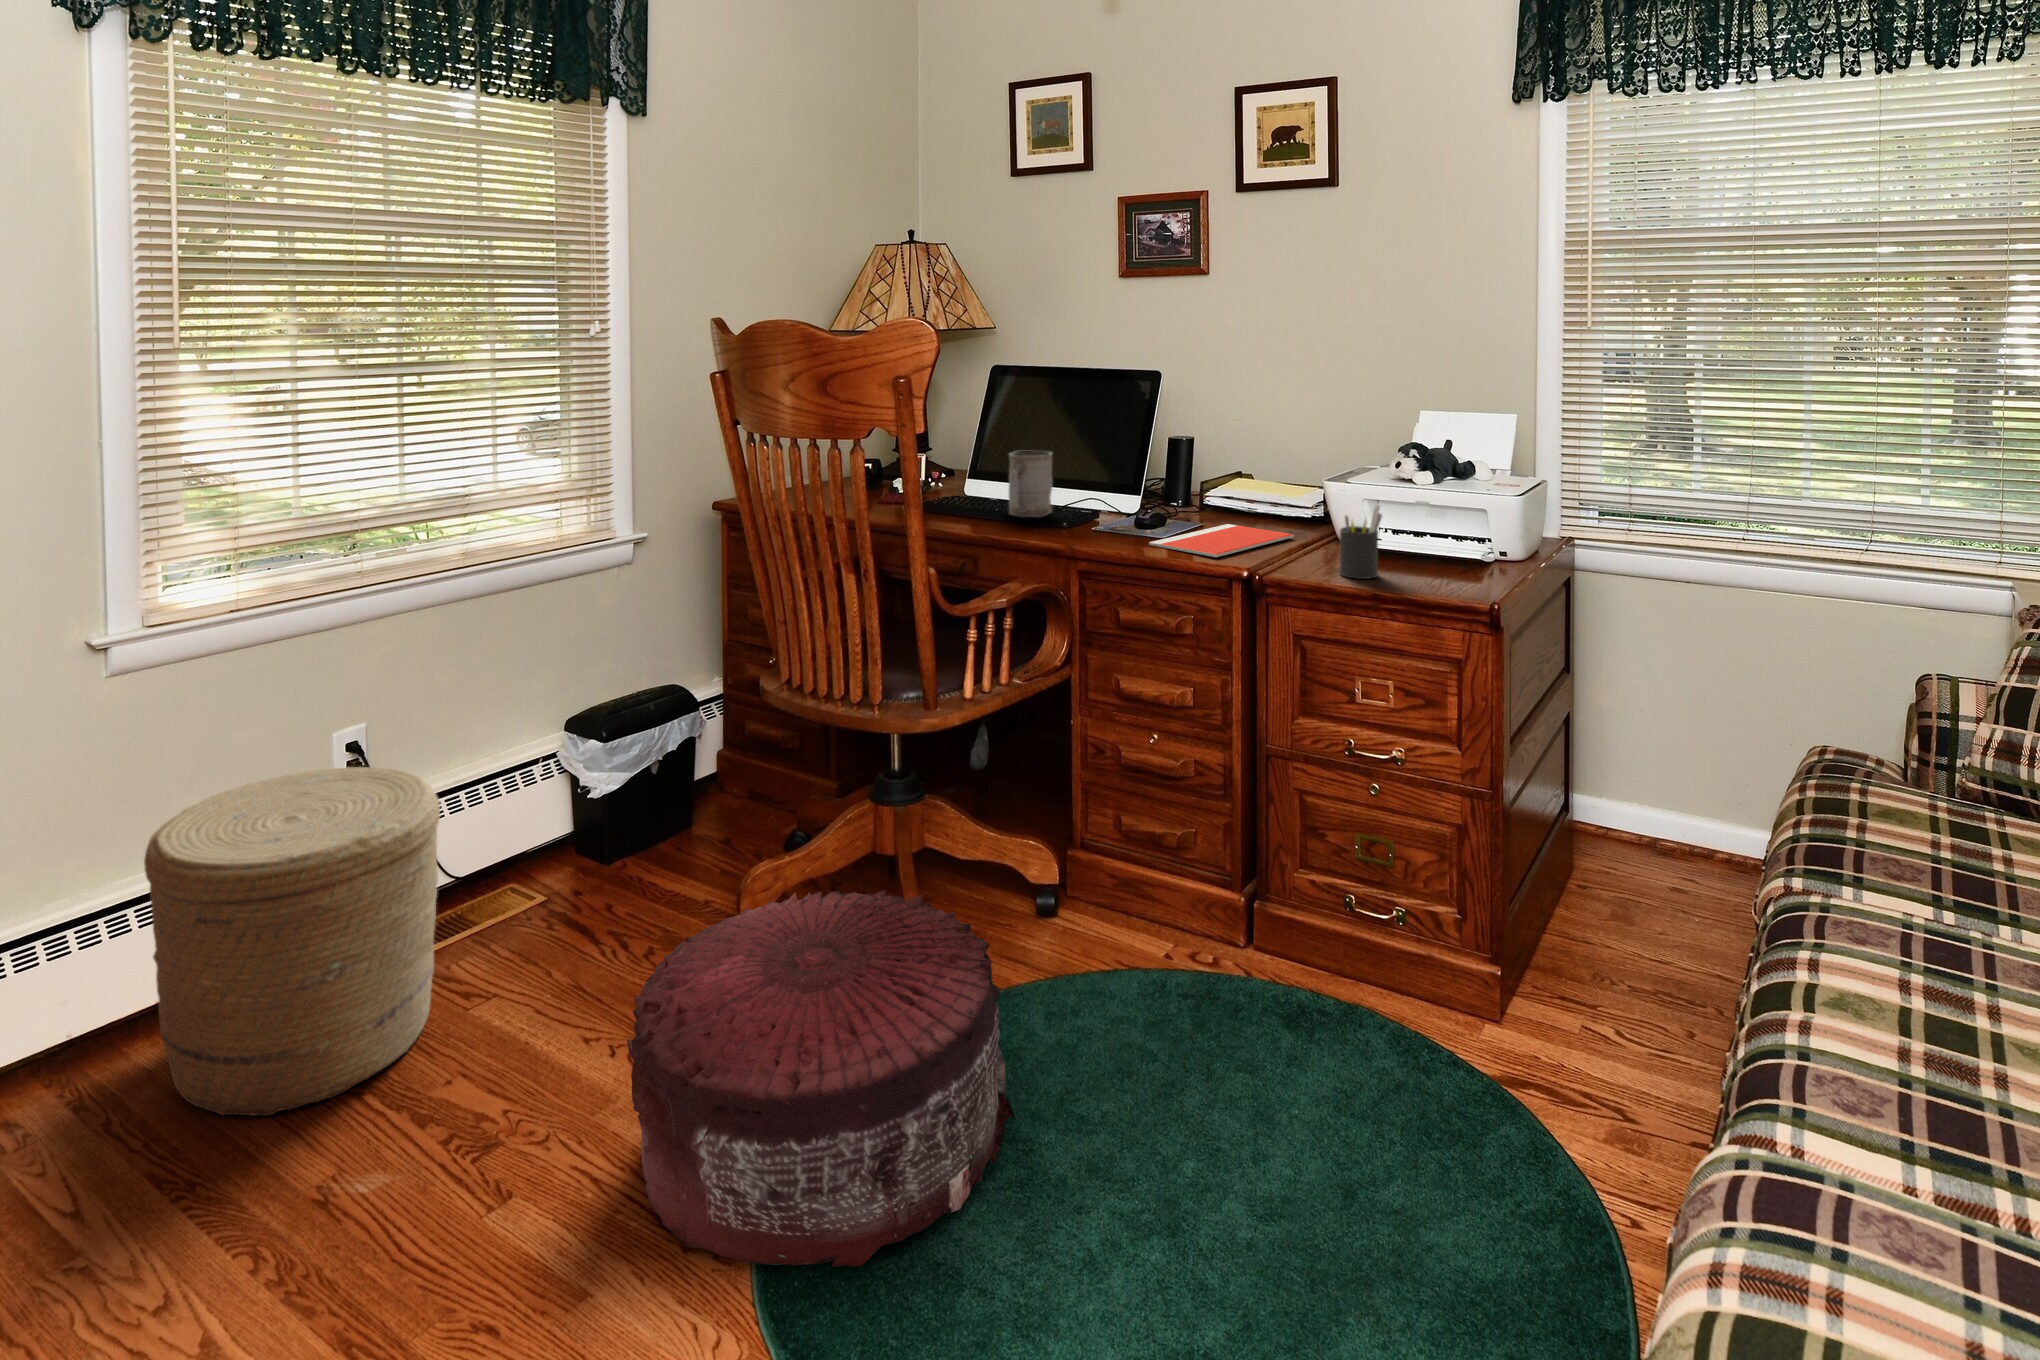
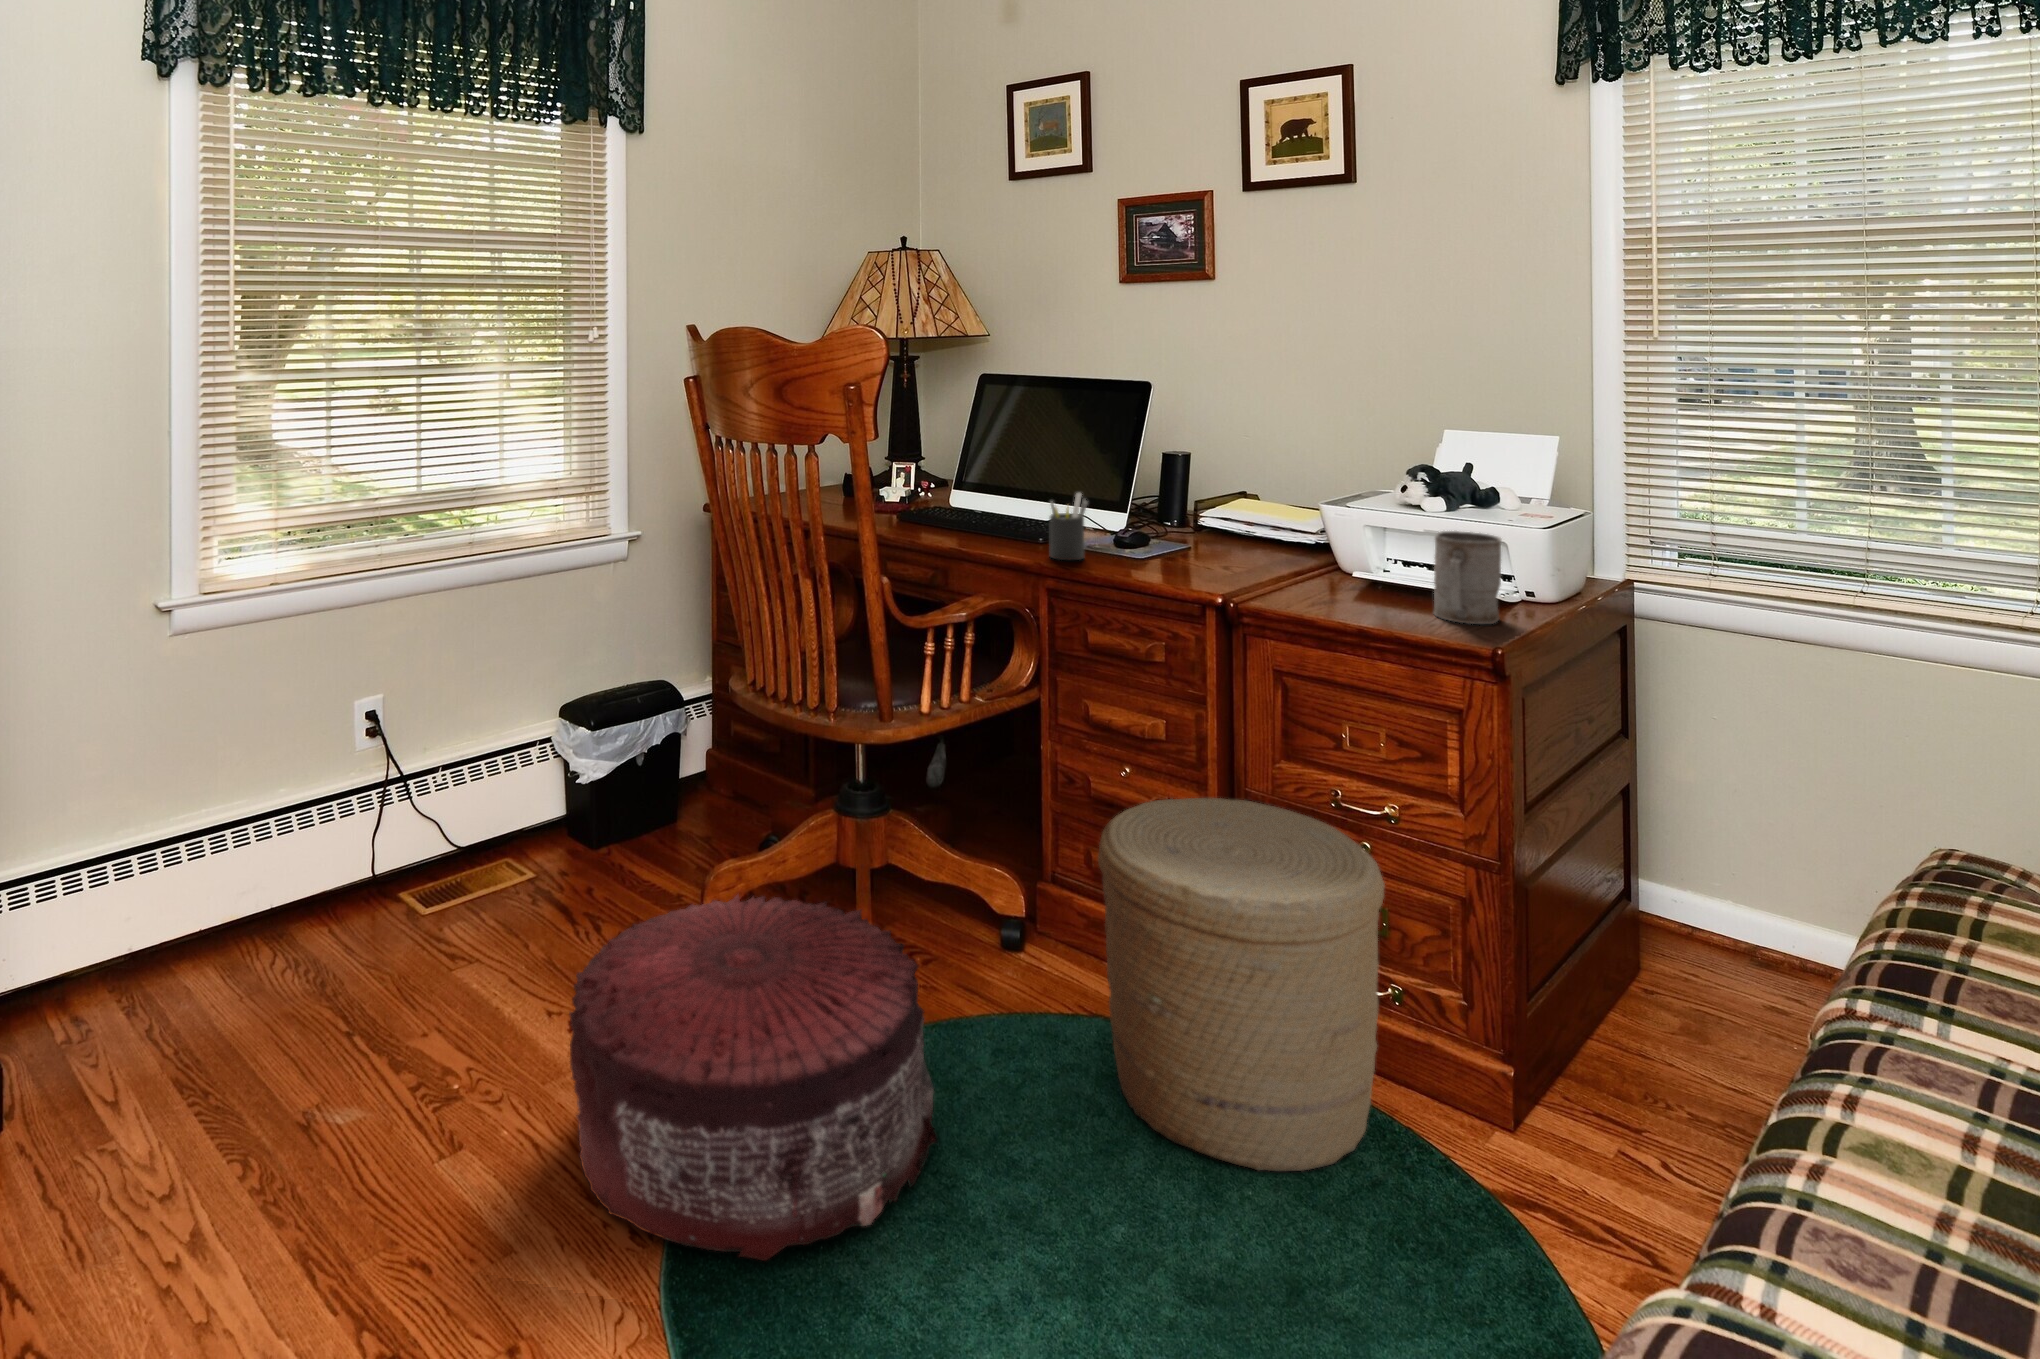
mug: present [1009,451,1052,517] -> present [1434,531,1501,624]
pen holder: present [1339,505,1382,579] -> present [1050,493,1088,560]
notebook: present [1149,524,1294,557] -> none [1125,554,1291,588]
woven basket: present [144,767,440,1116] -> present [1098,798,1385,1171]

